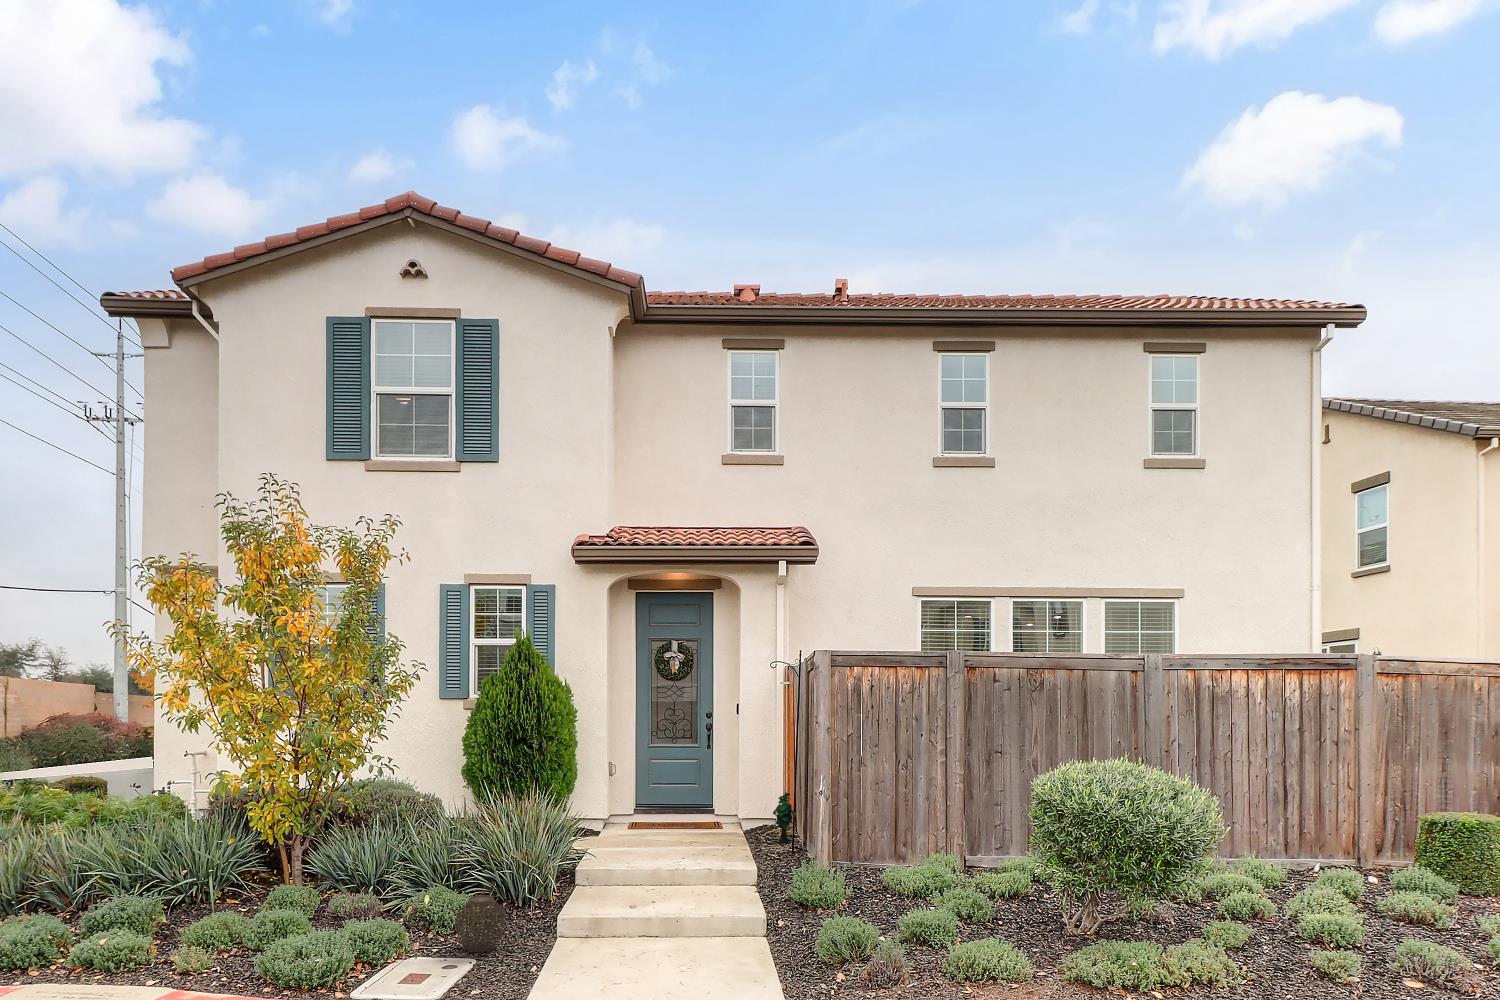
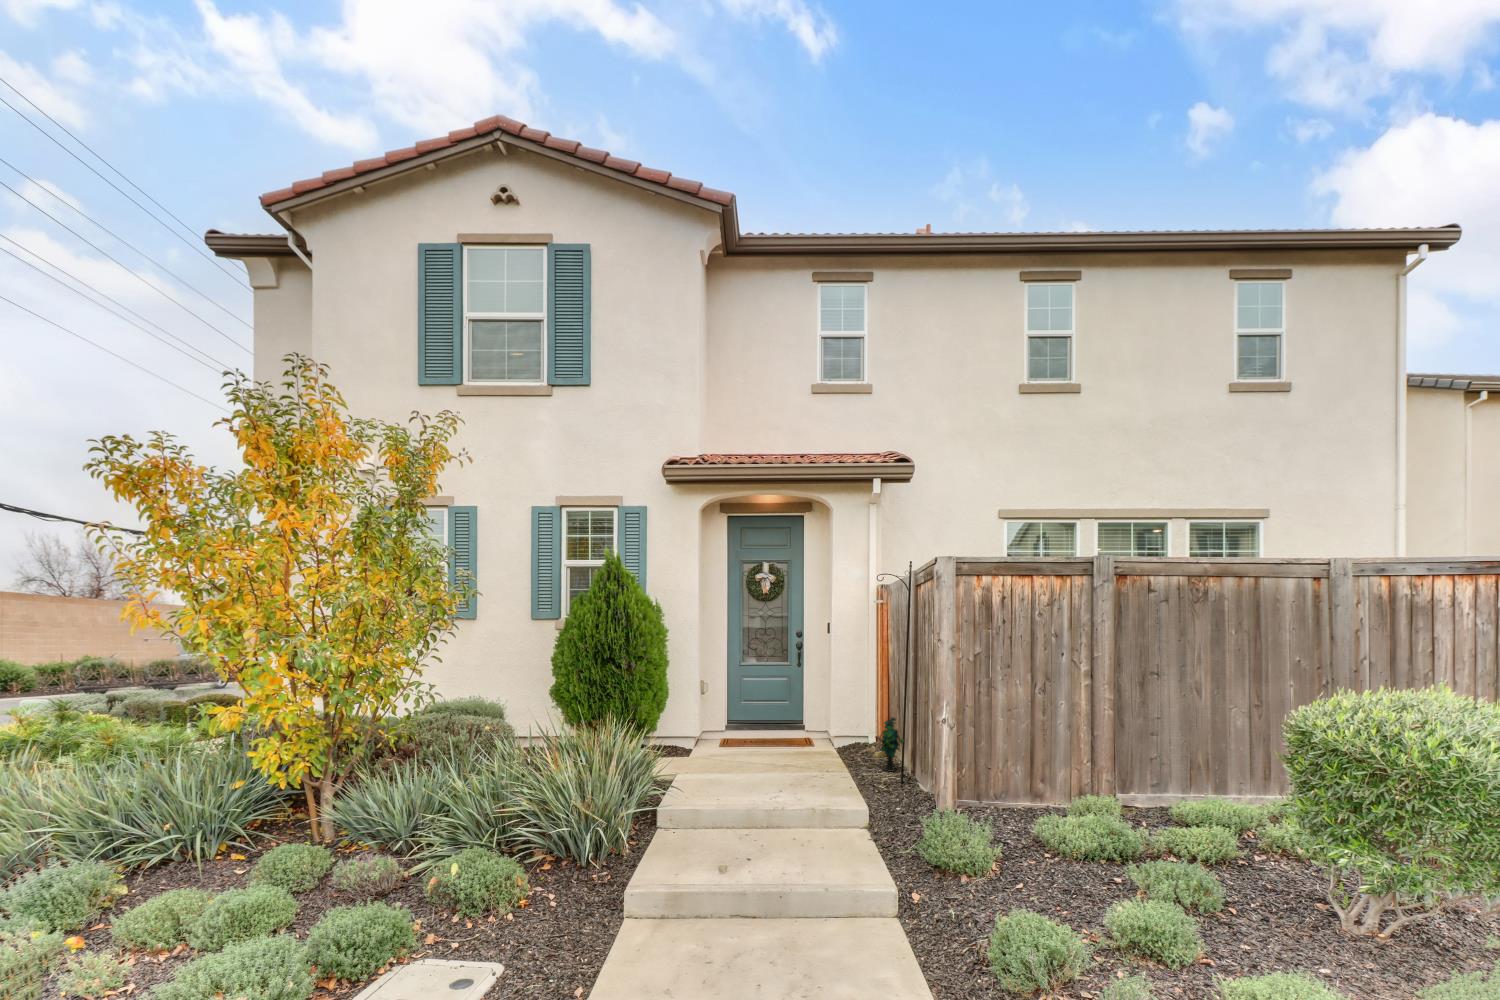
woven basket: present [456,895,505,952] -> none [497,868,565,953]

